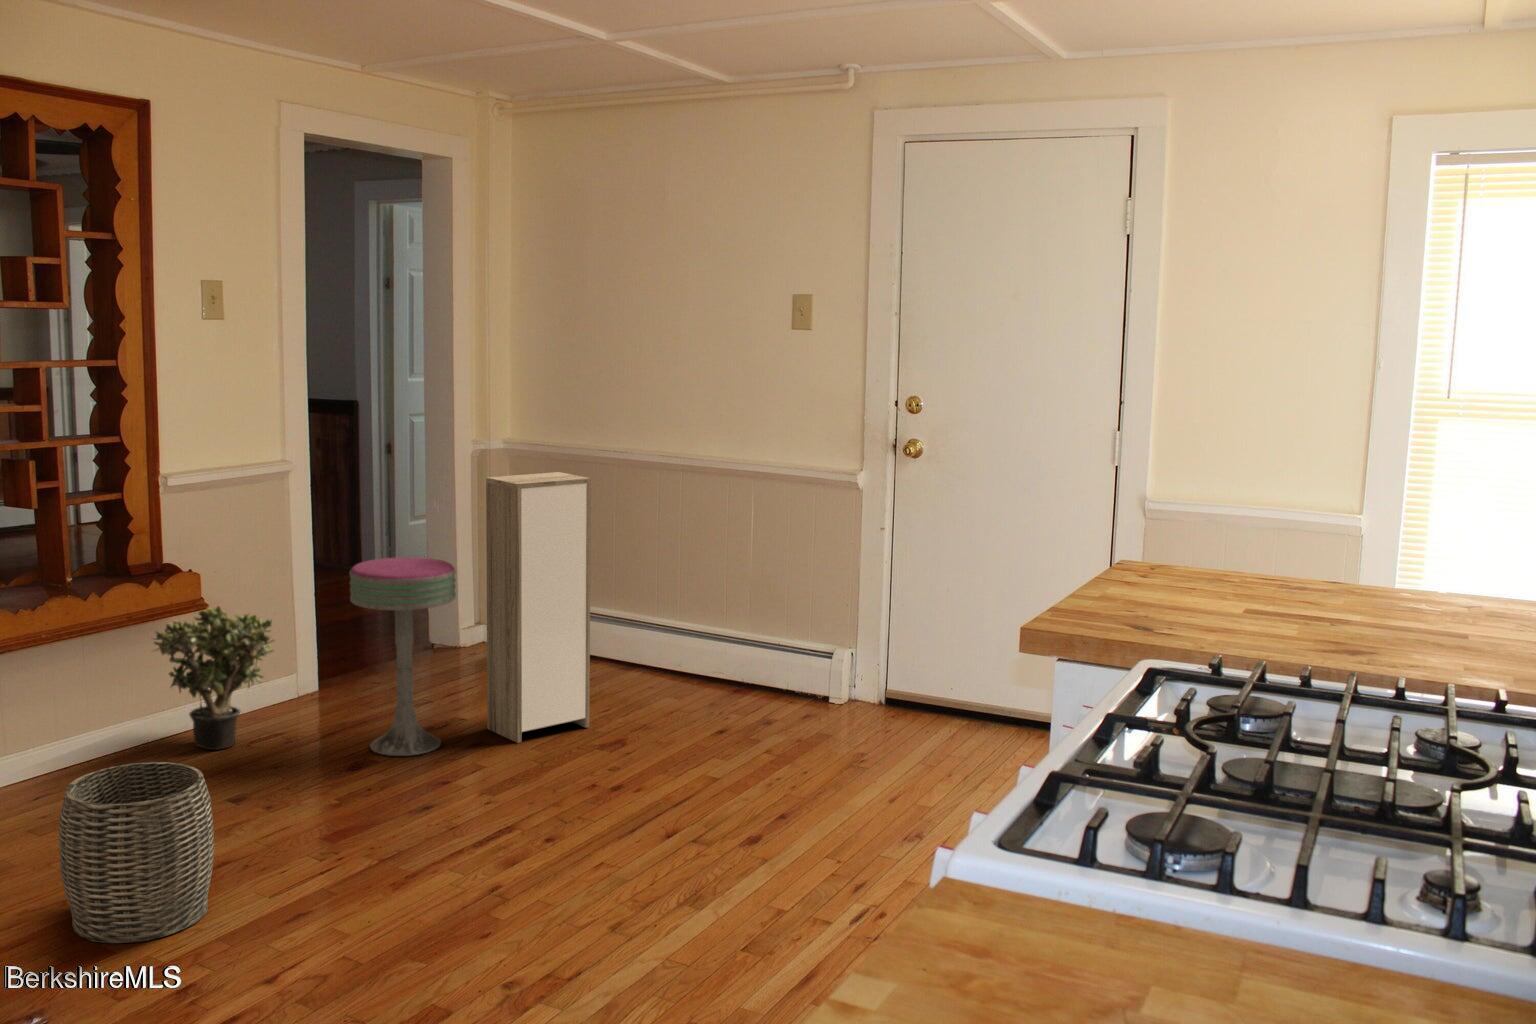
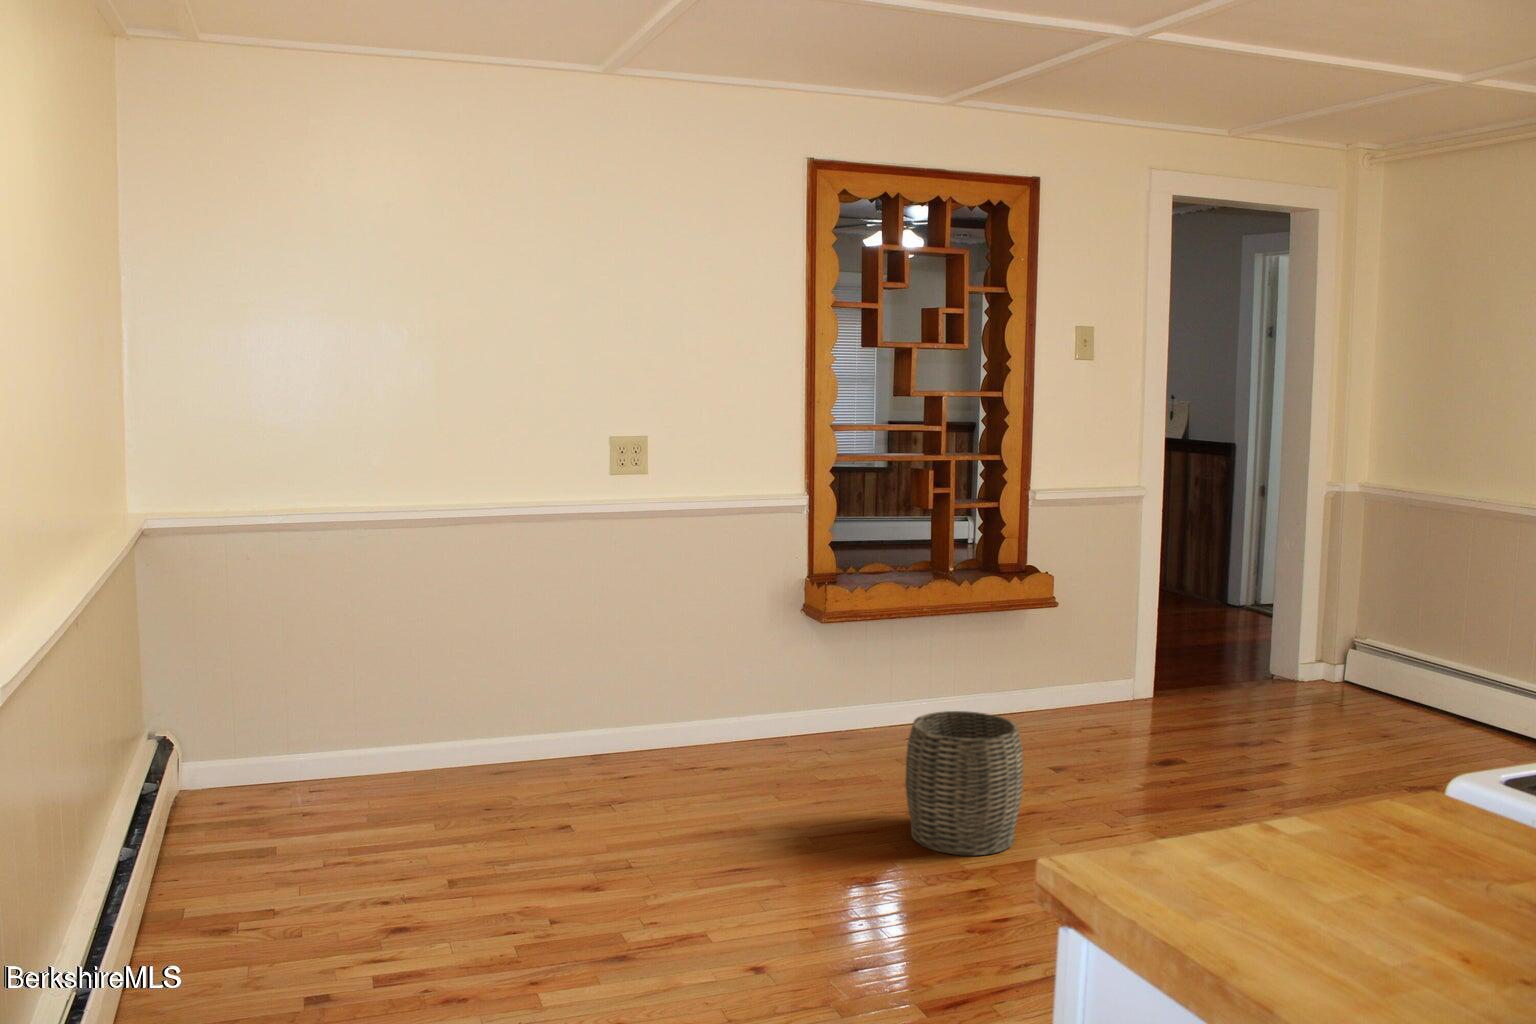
storage cabinet: present [486,472,591,743] -> none [1306,507,1434,771]
bar stool: present [350,557,456,756] -> none [1177,576,1280,763]
potted plant: present [154,606,274,750] -> none [1008,604,1111,728]

